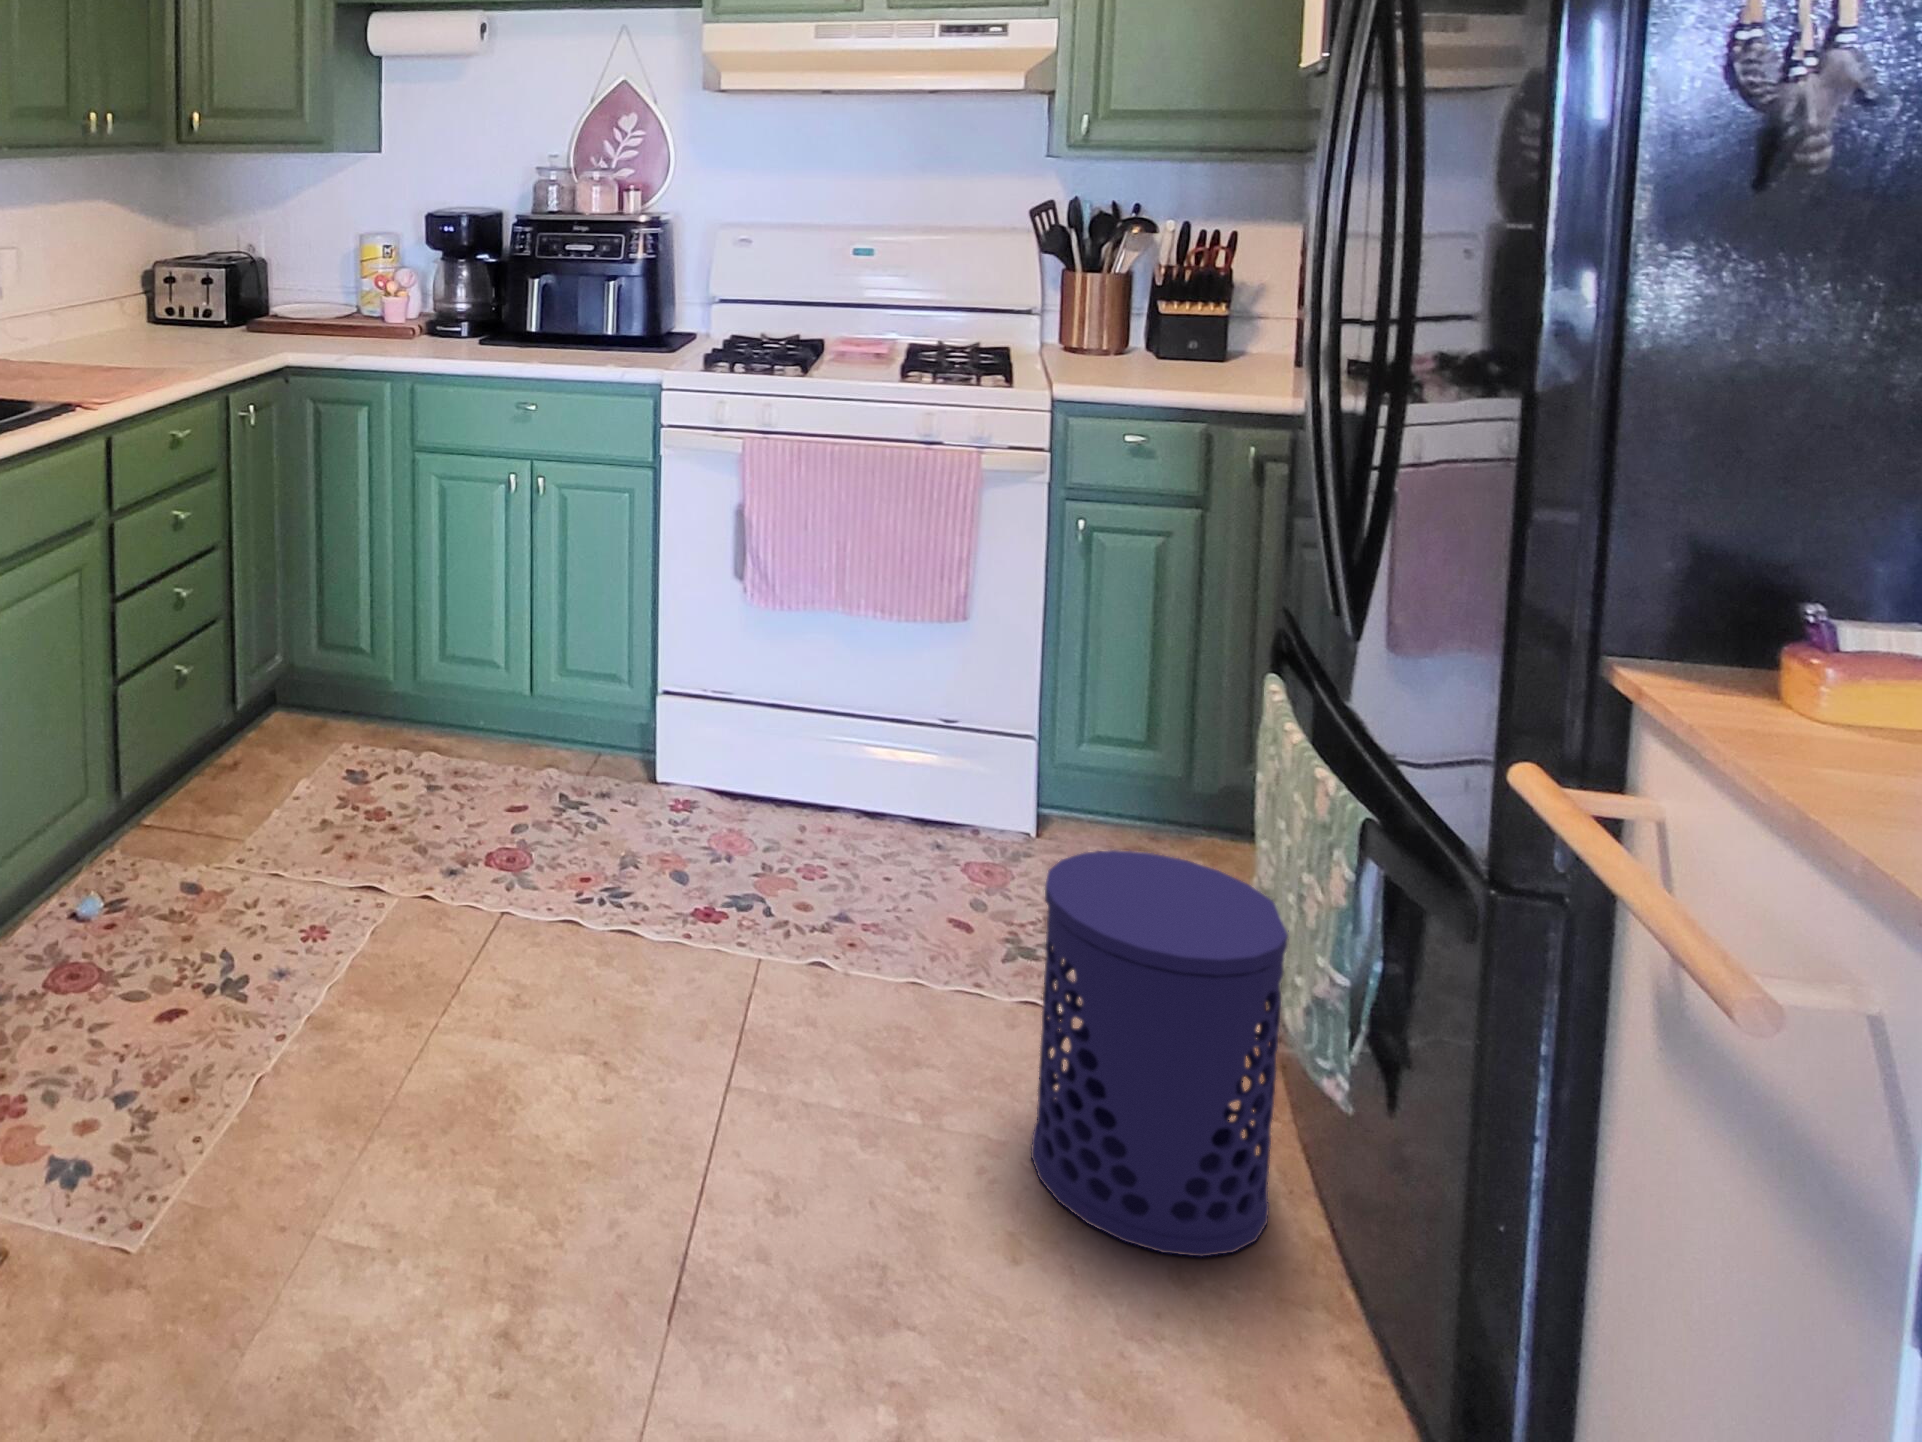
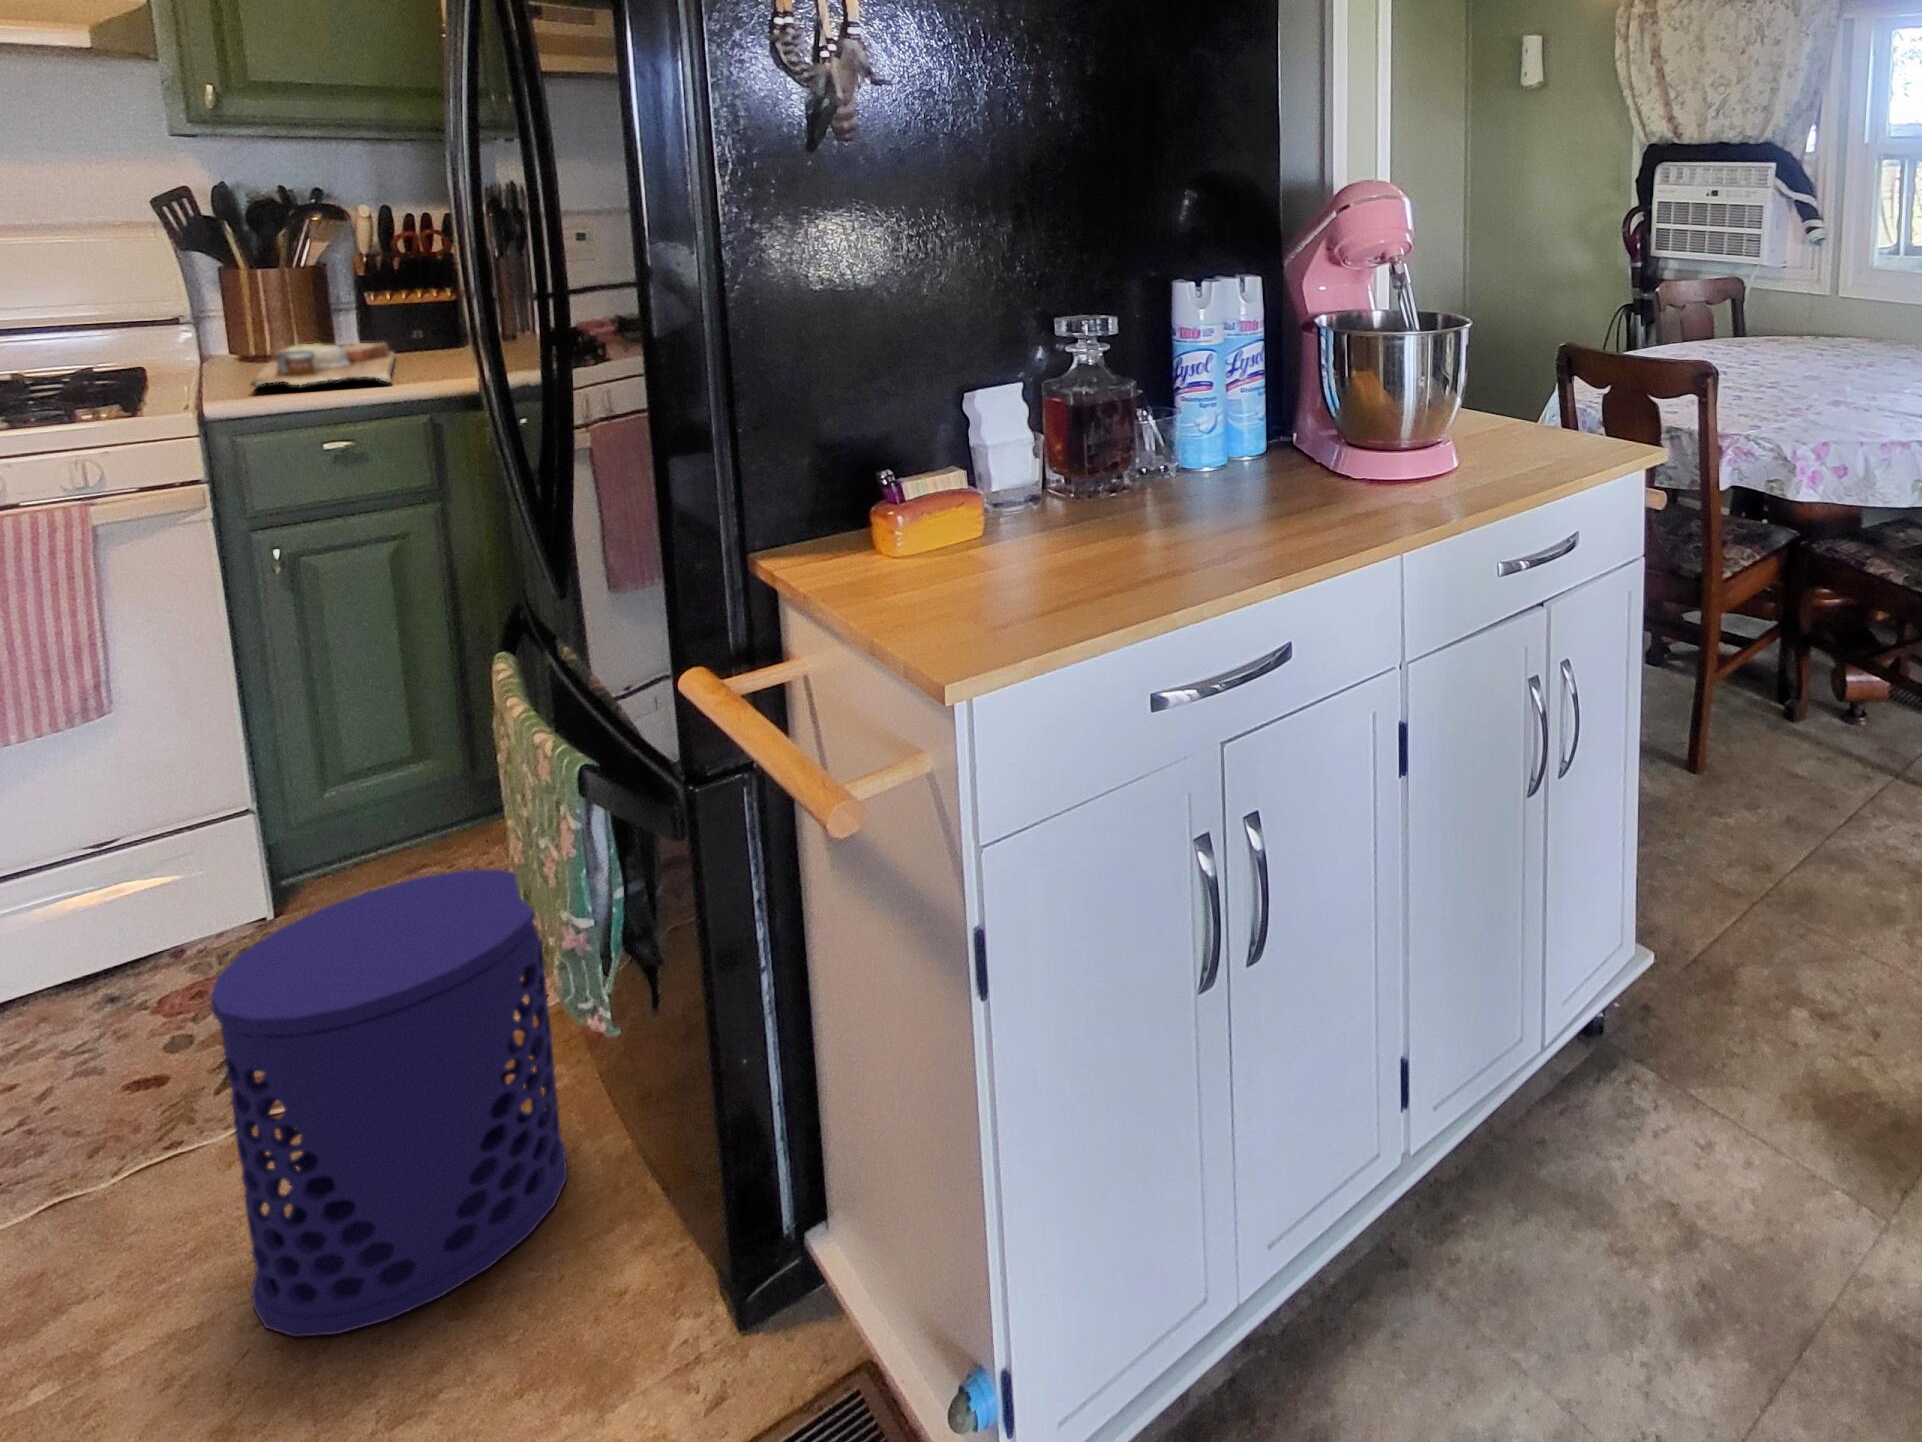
cutting board: none [1083,342,1183,389] -> present [251,343,395,386]

